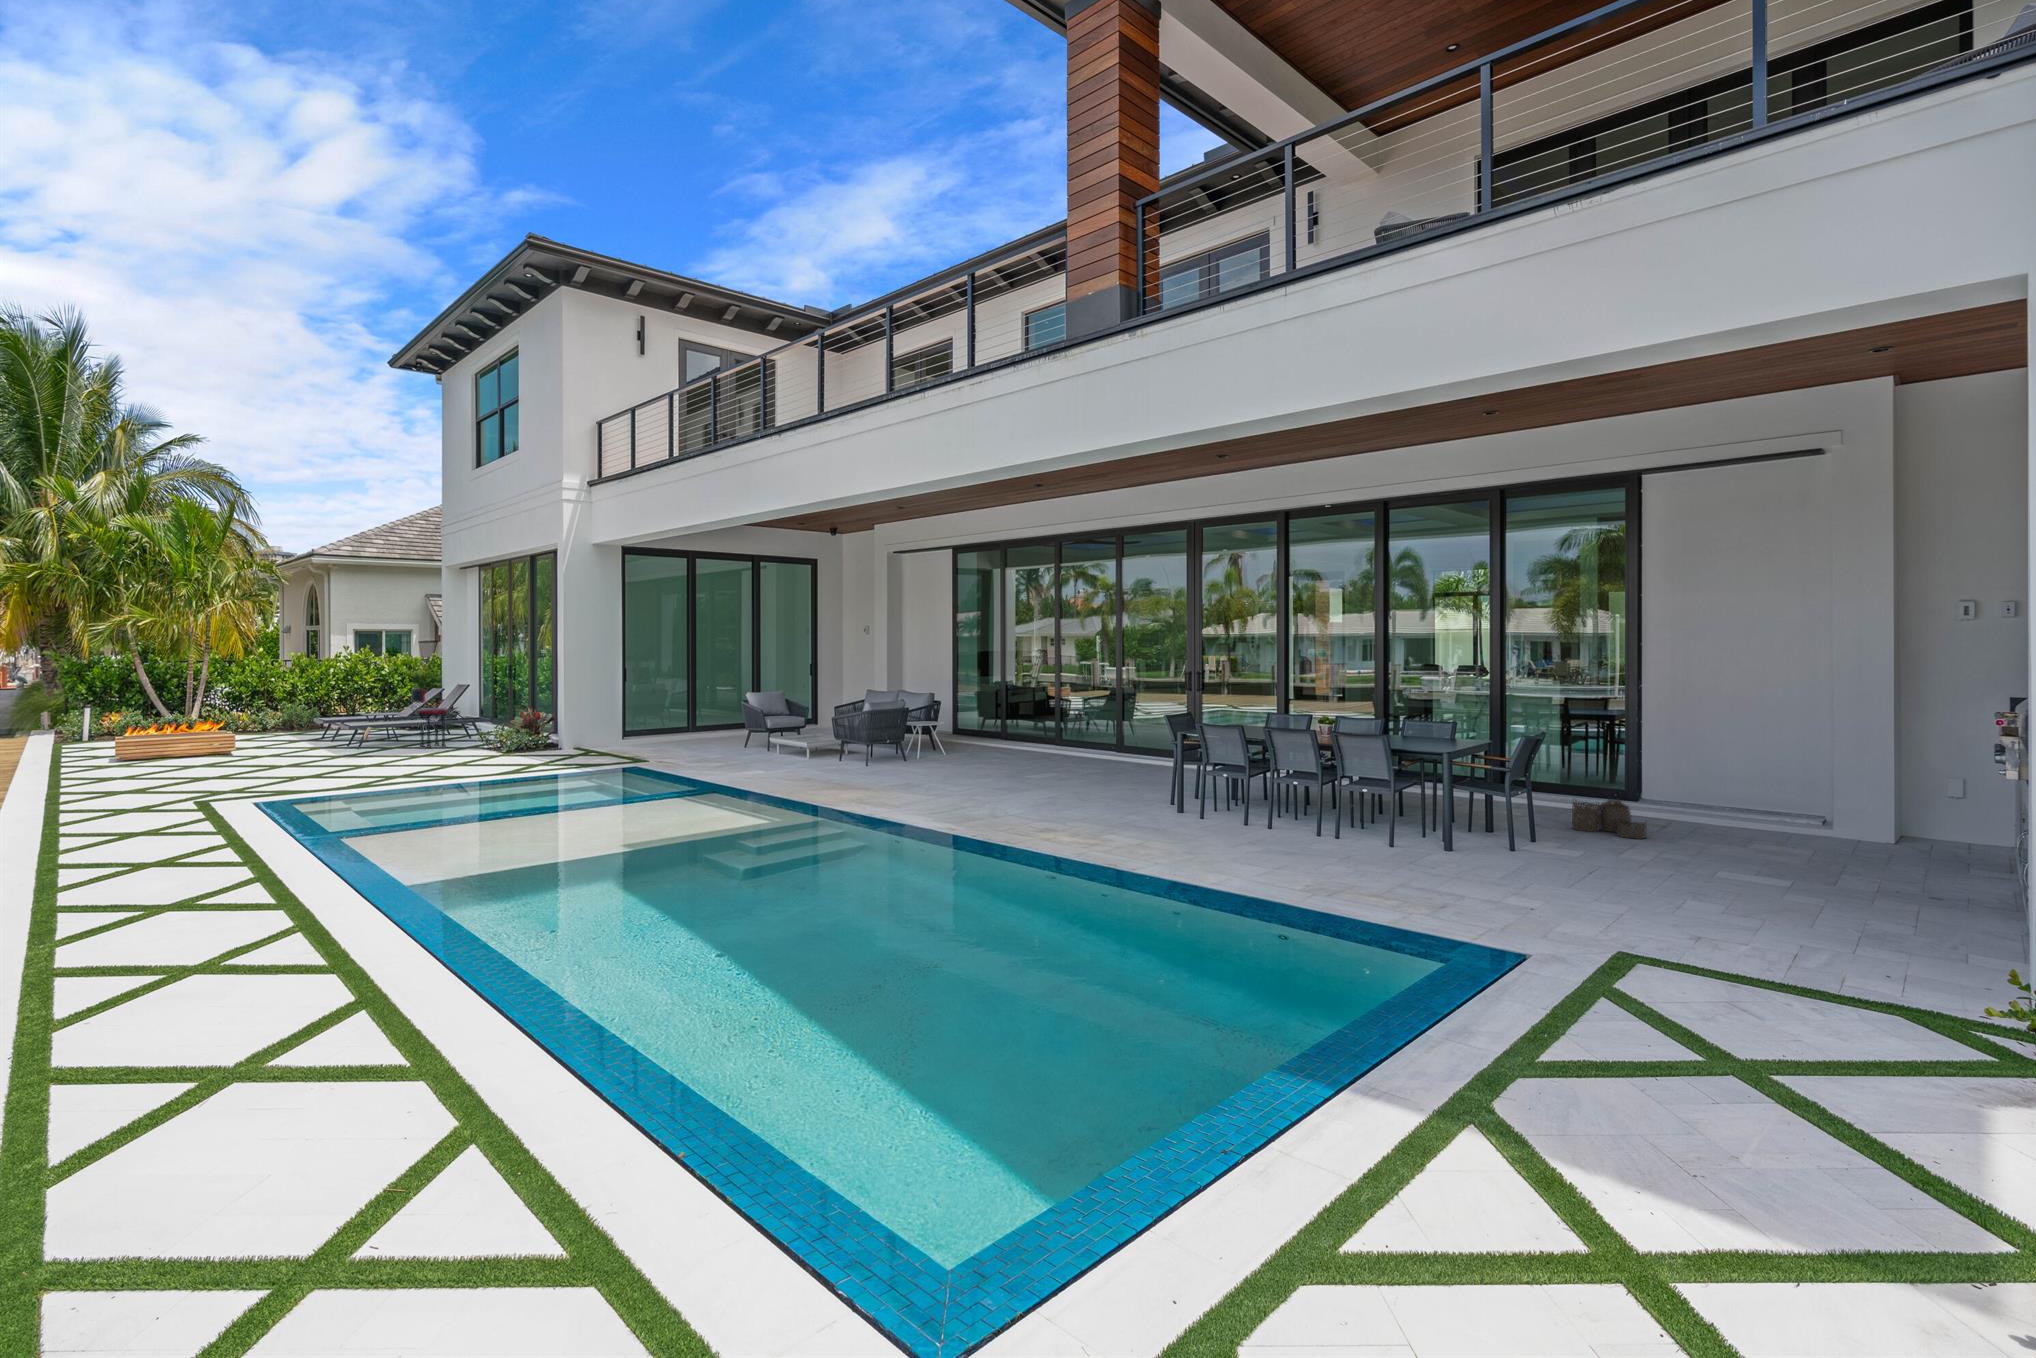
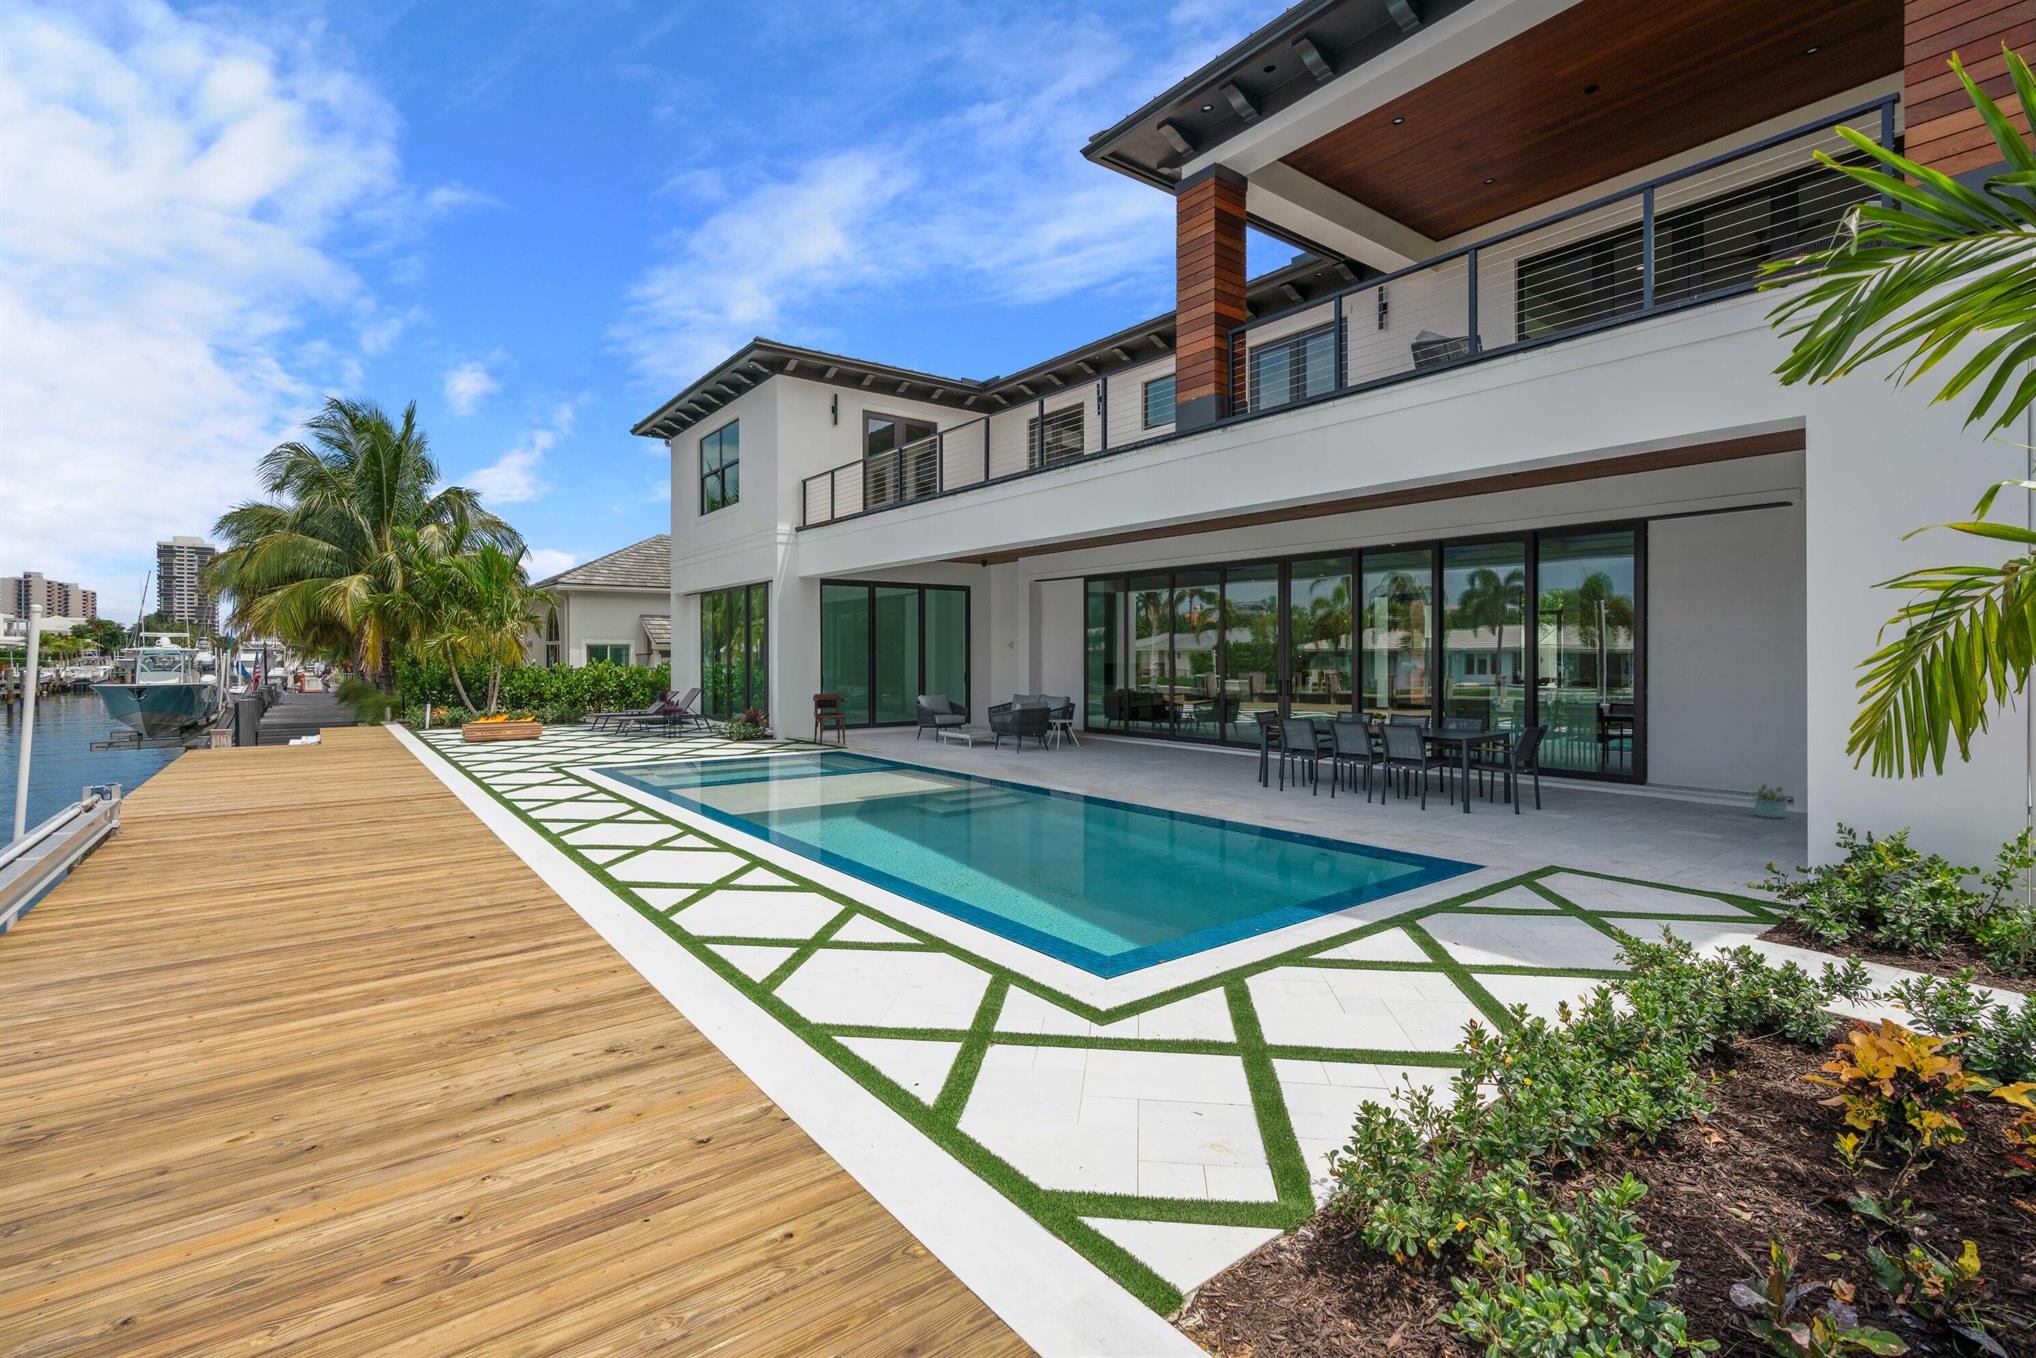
armchair: none [613,691,658,756] -> present [813,694,848,746]
woven basket: present [1572,799,1646,839] -> none [1591,780,1650,811]
decorative plant: none [1759,804,1812,846] -> present [1751,785,1787,818]

